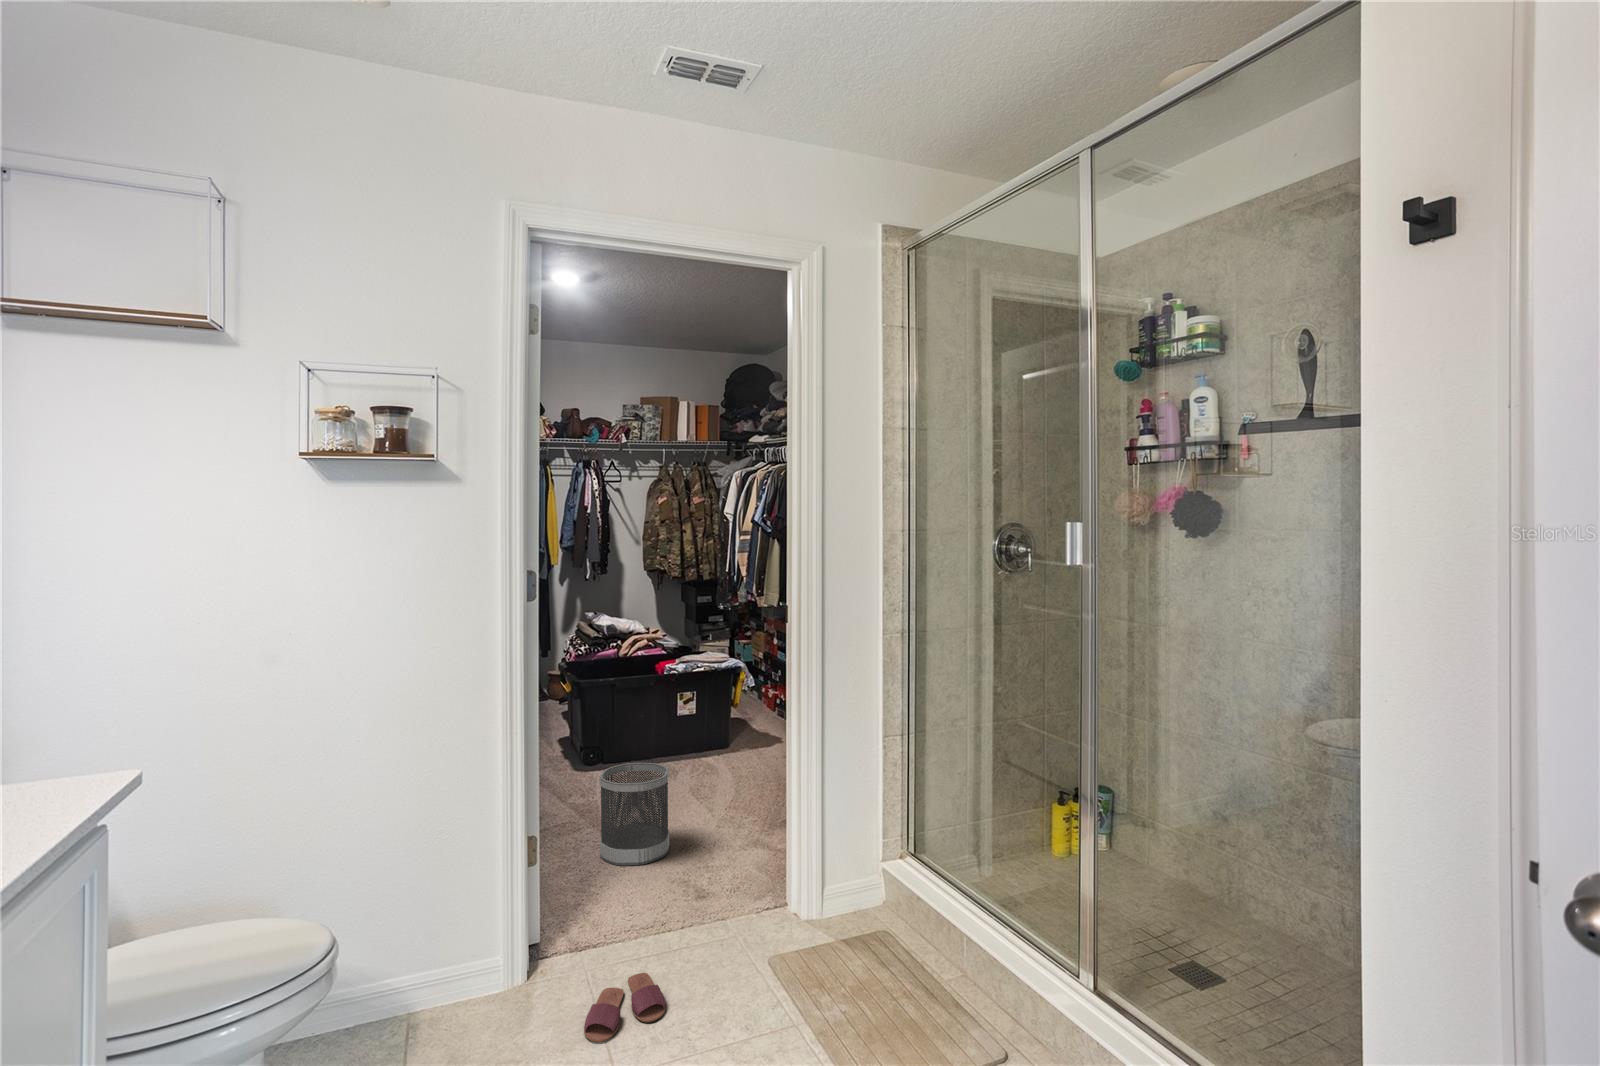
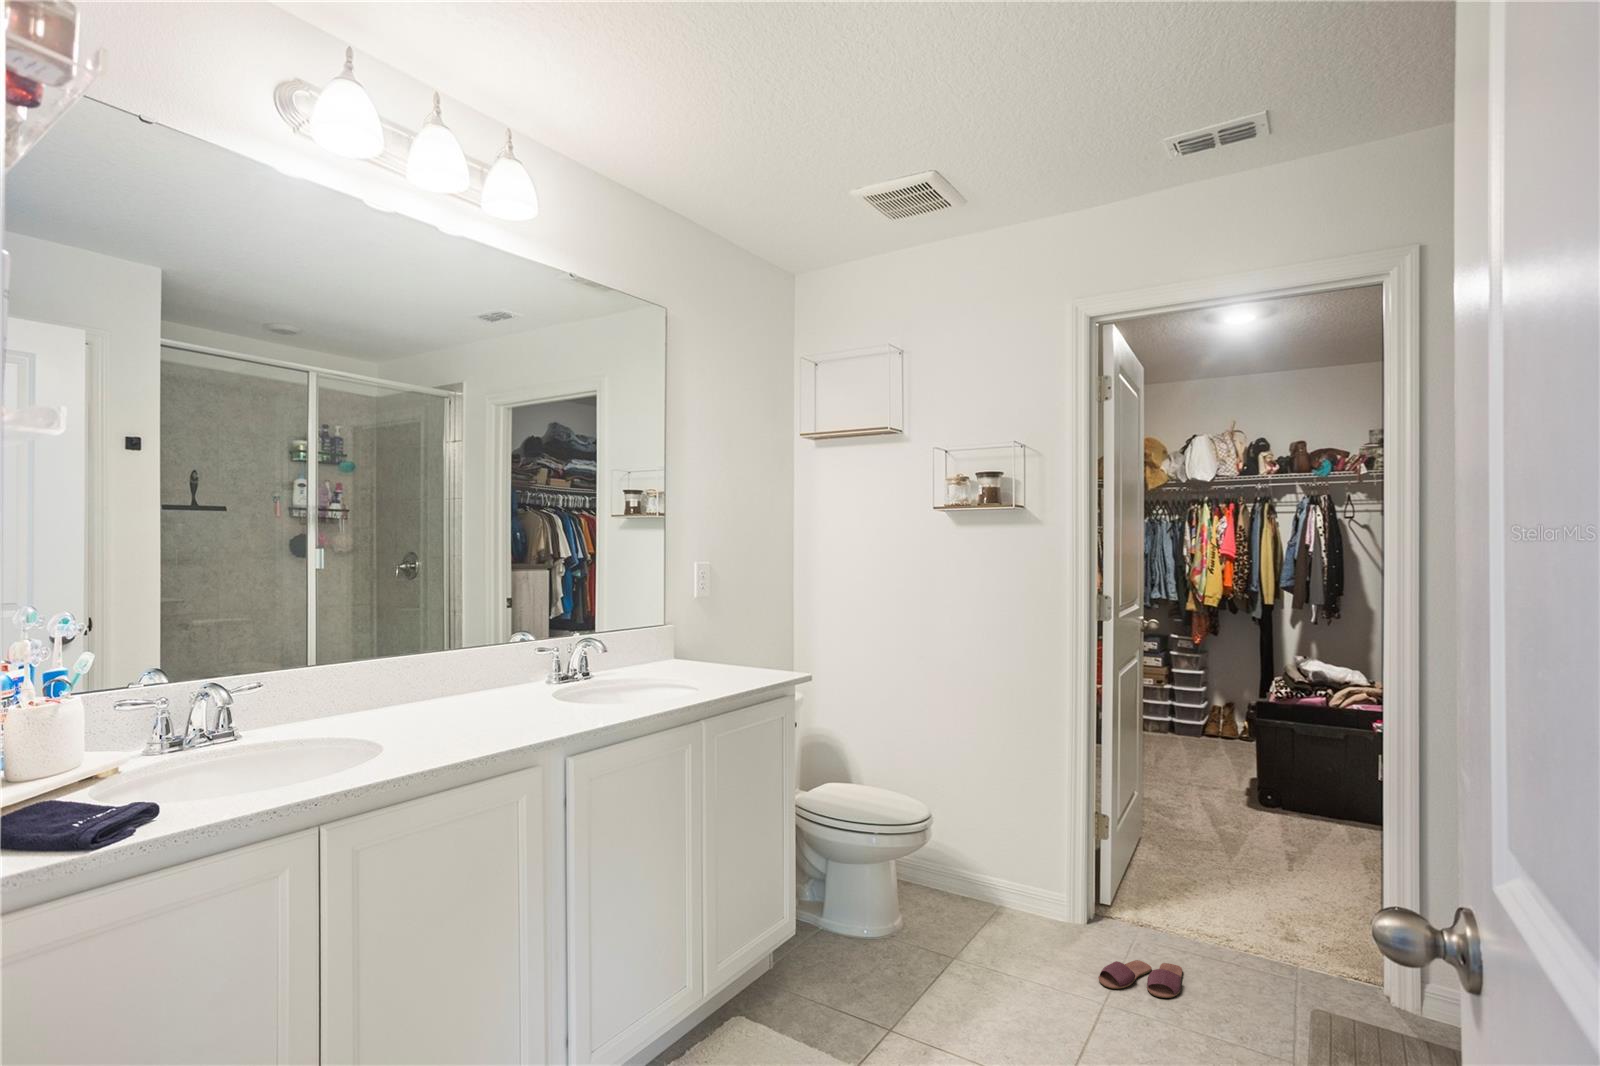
wastebasket: present [599,763,669,866] -> none [1217,798,1298,903]

